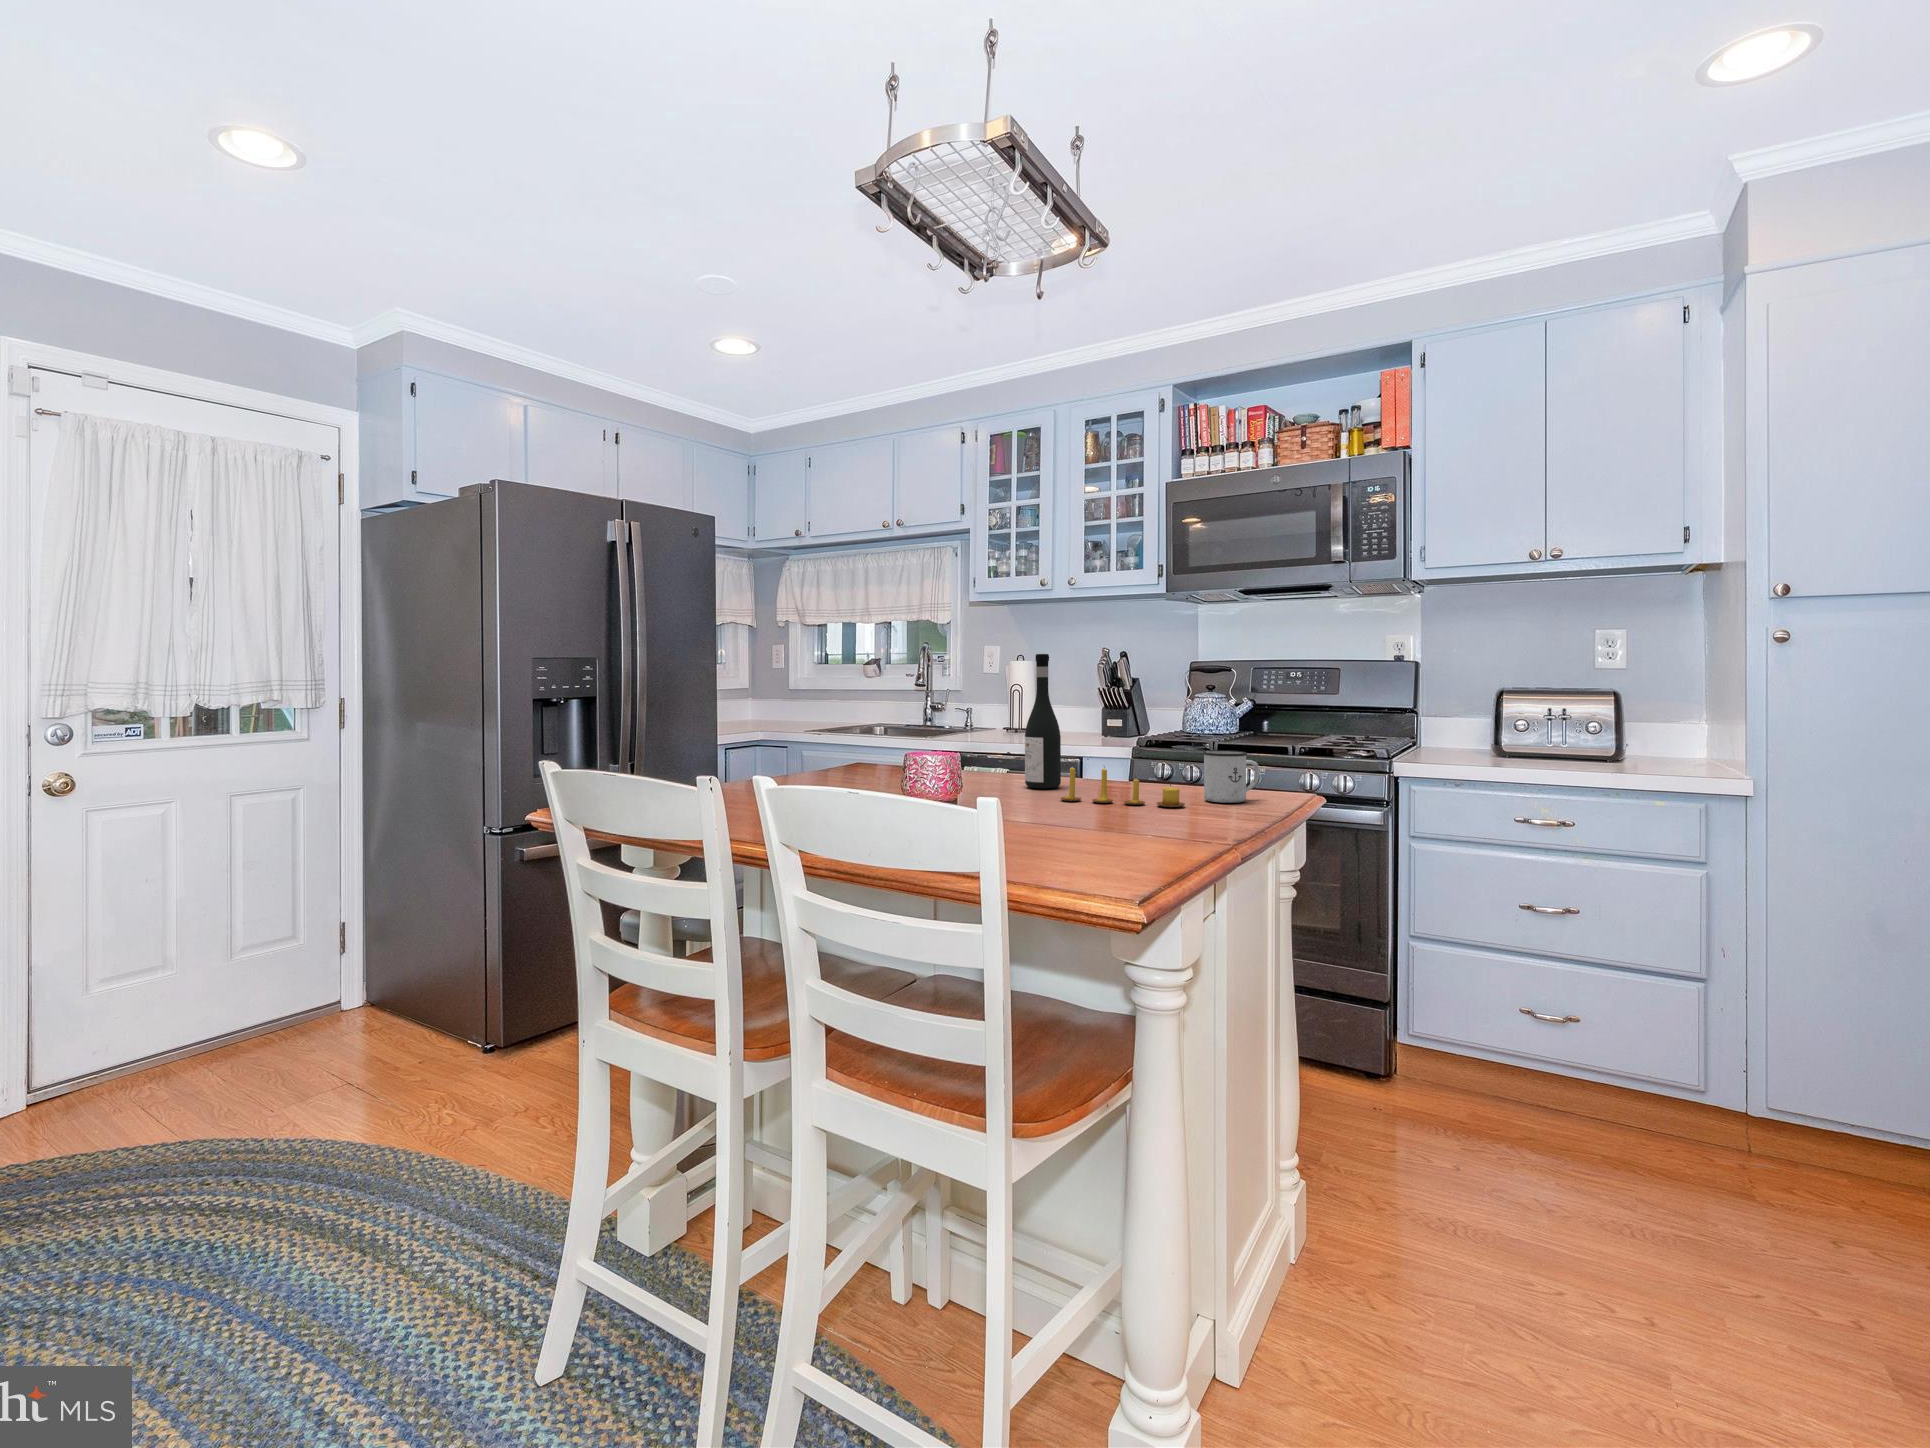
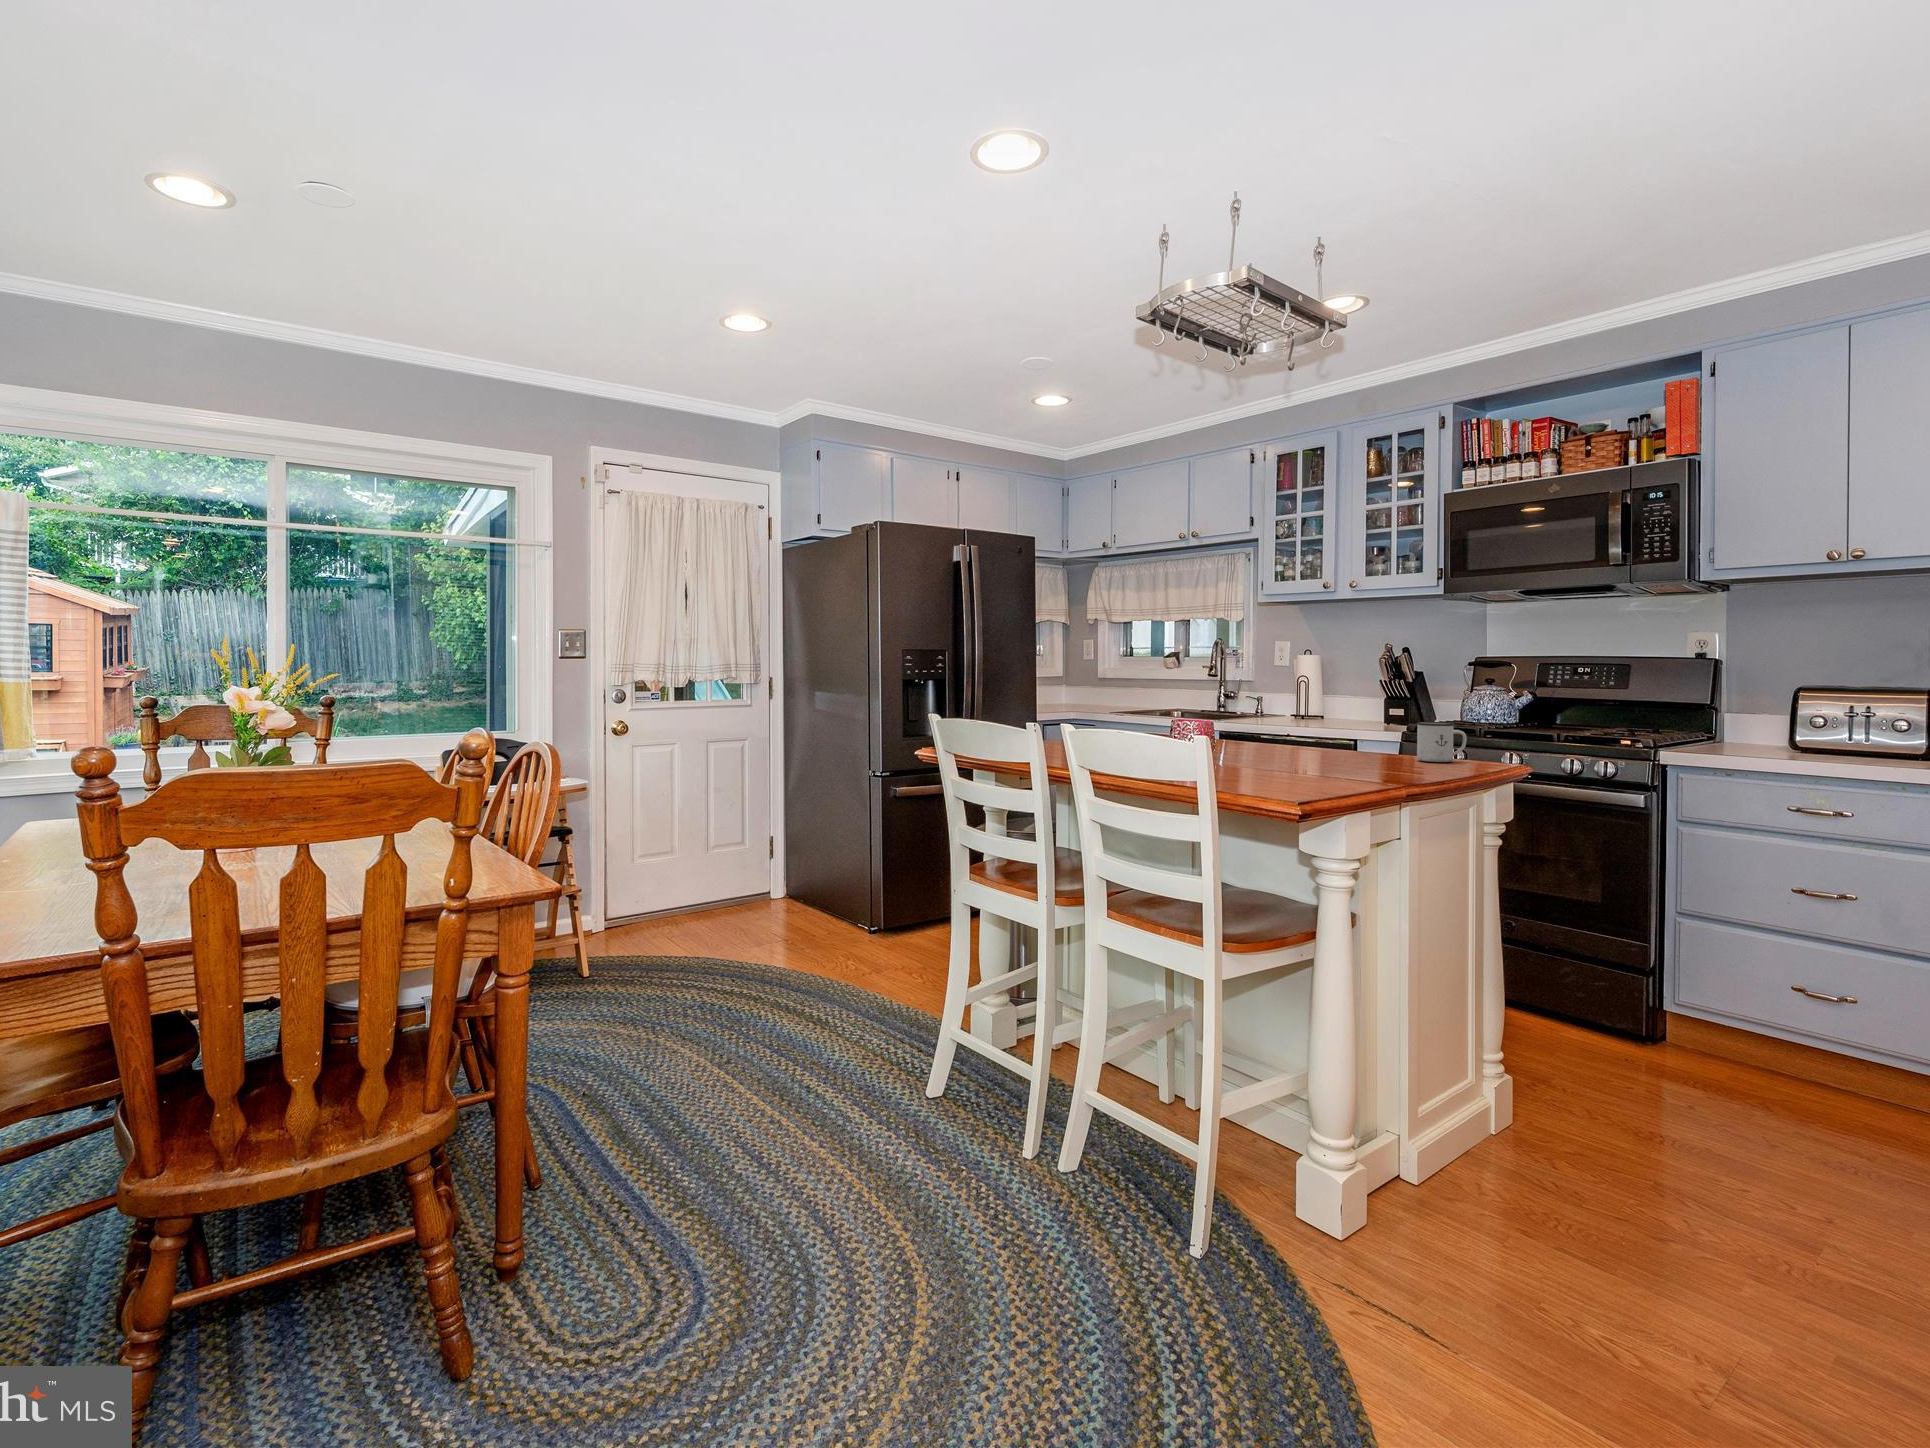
wine bottle: present [1025,654,1061,789] -> none [1276,646,1305,750]
candle: present [1061,765,1185,807] -> none [1298,729,1396,762]

